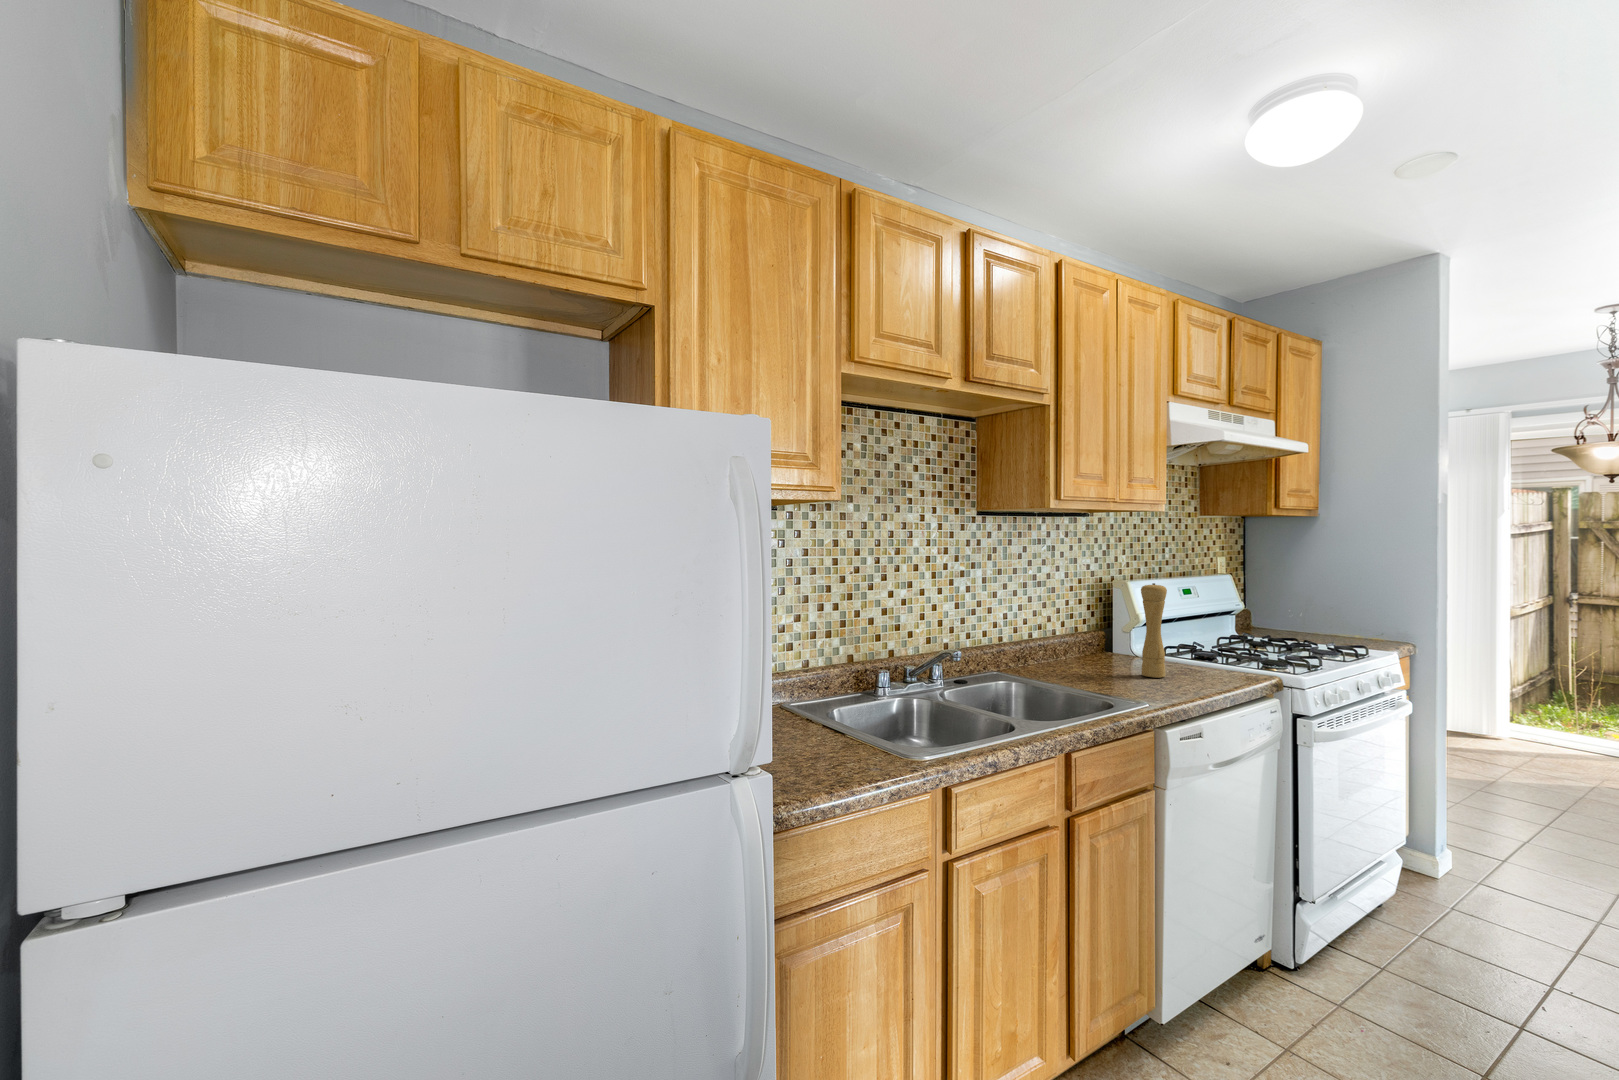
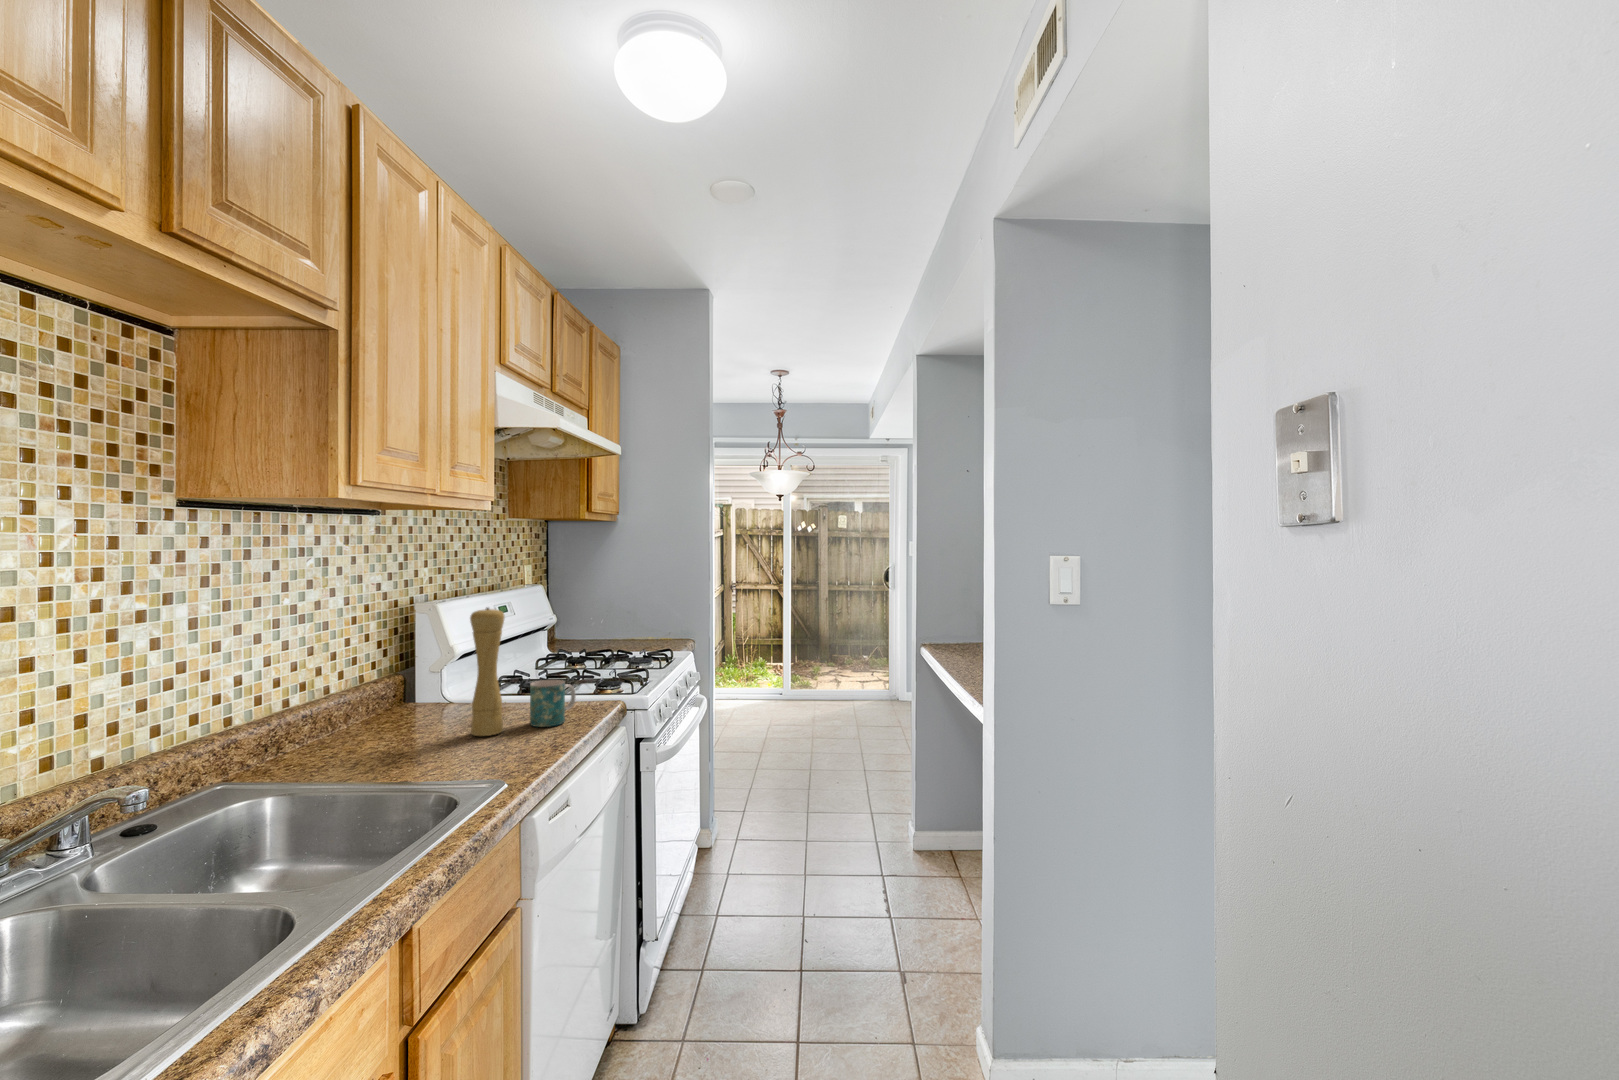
mug: none [1188,644,1229,681] -> present [530,680,576,727]

